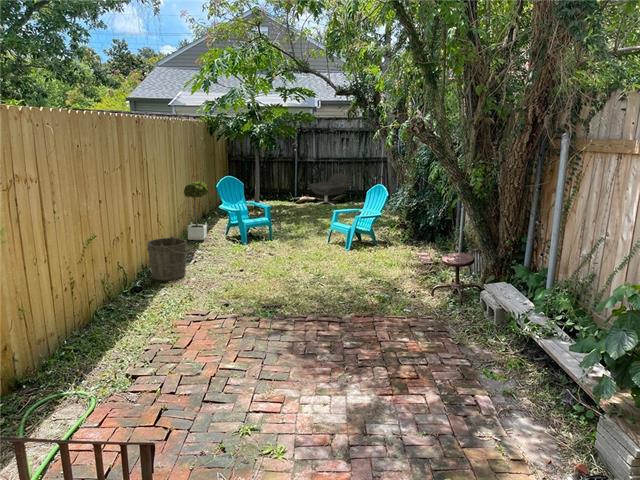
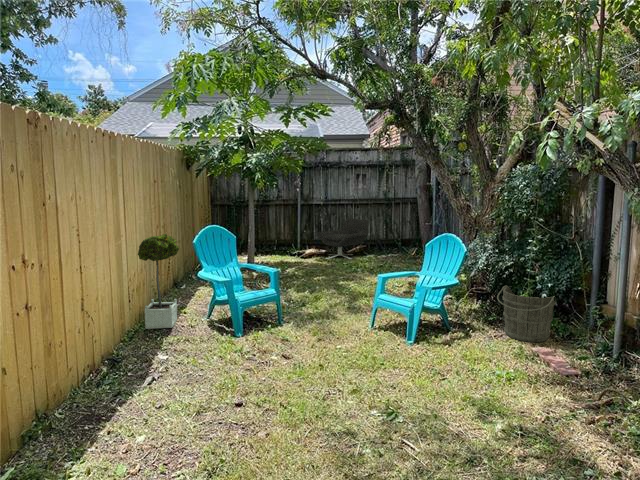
bucket: present [147,236,191,280] -> present [497,285,556,342]

